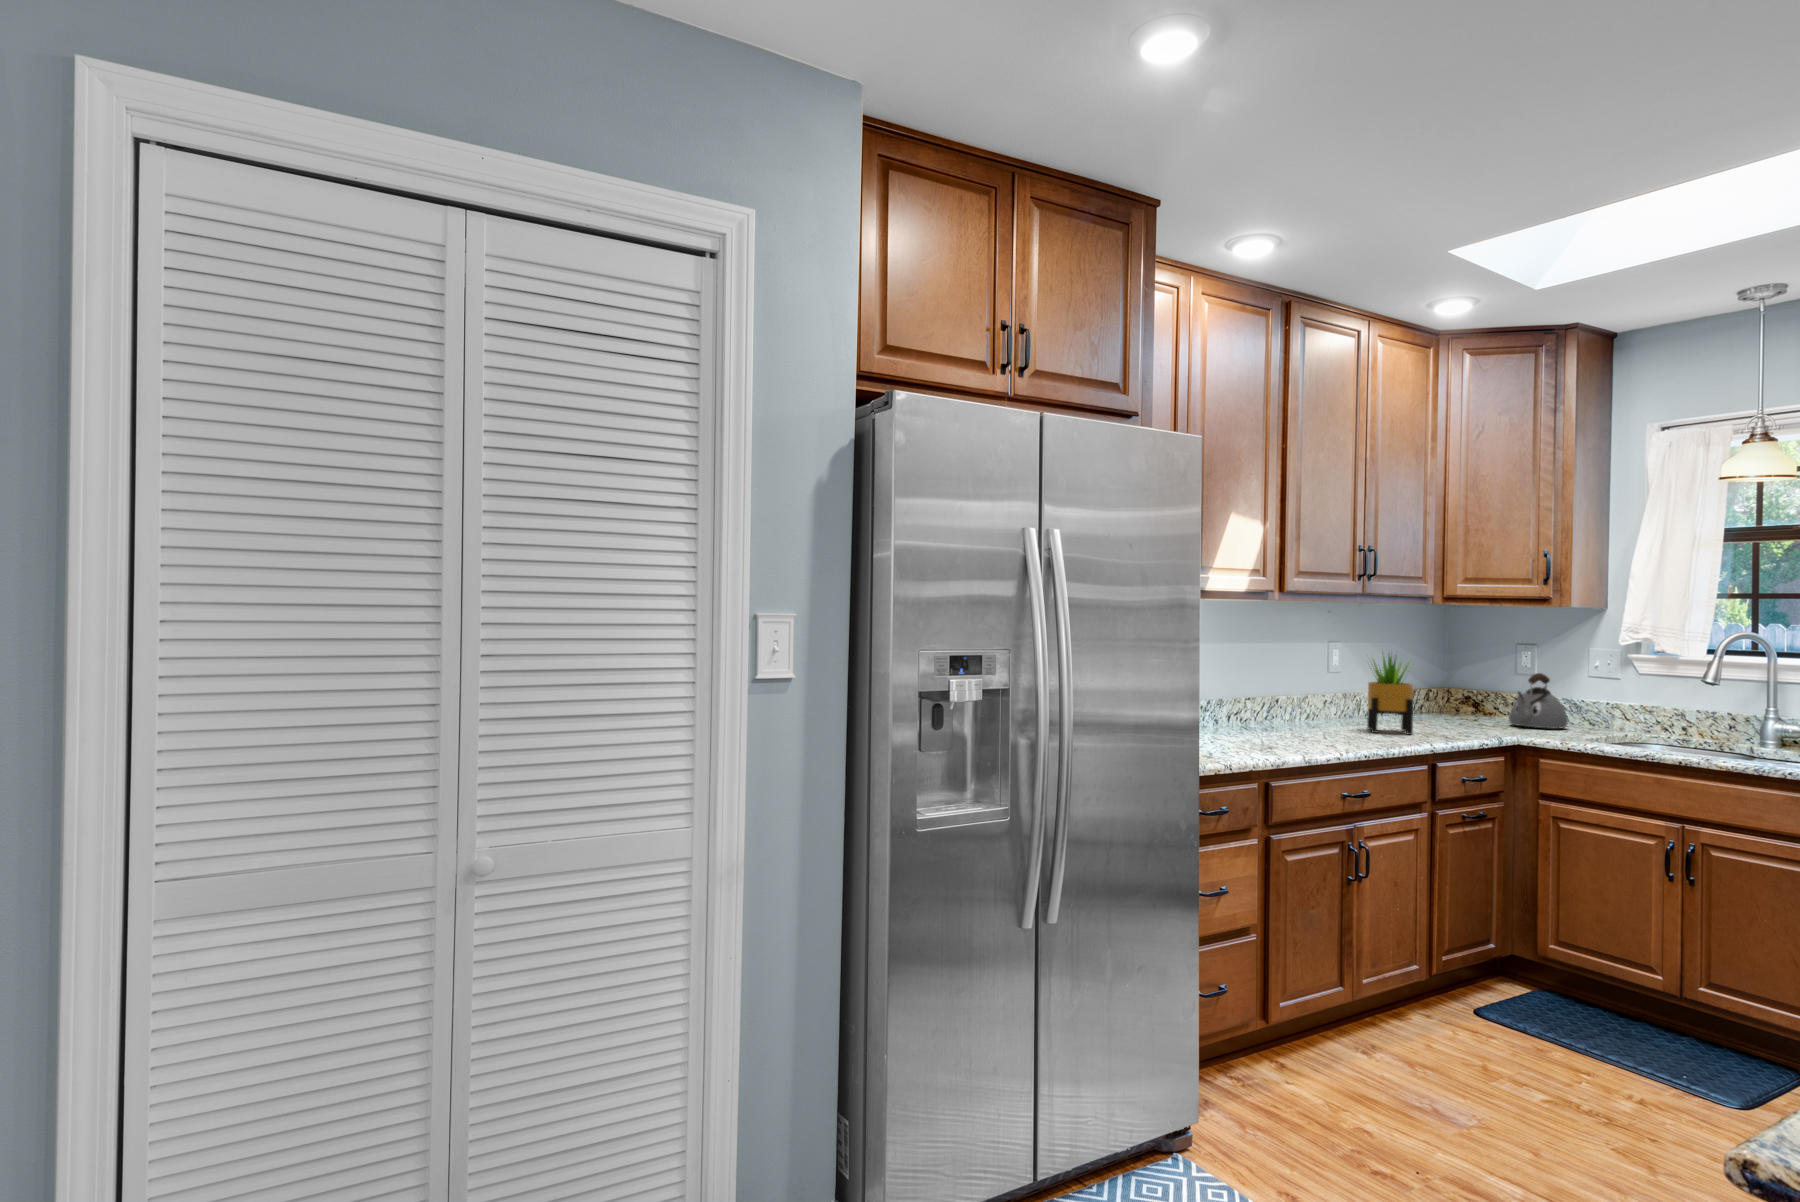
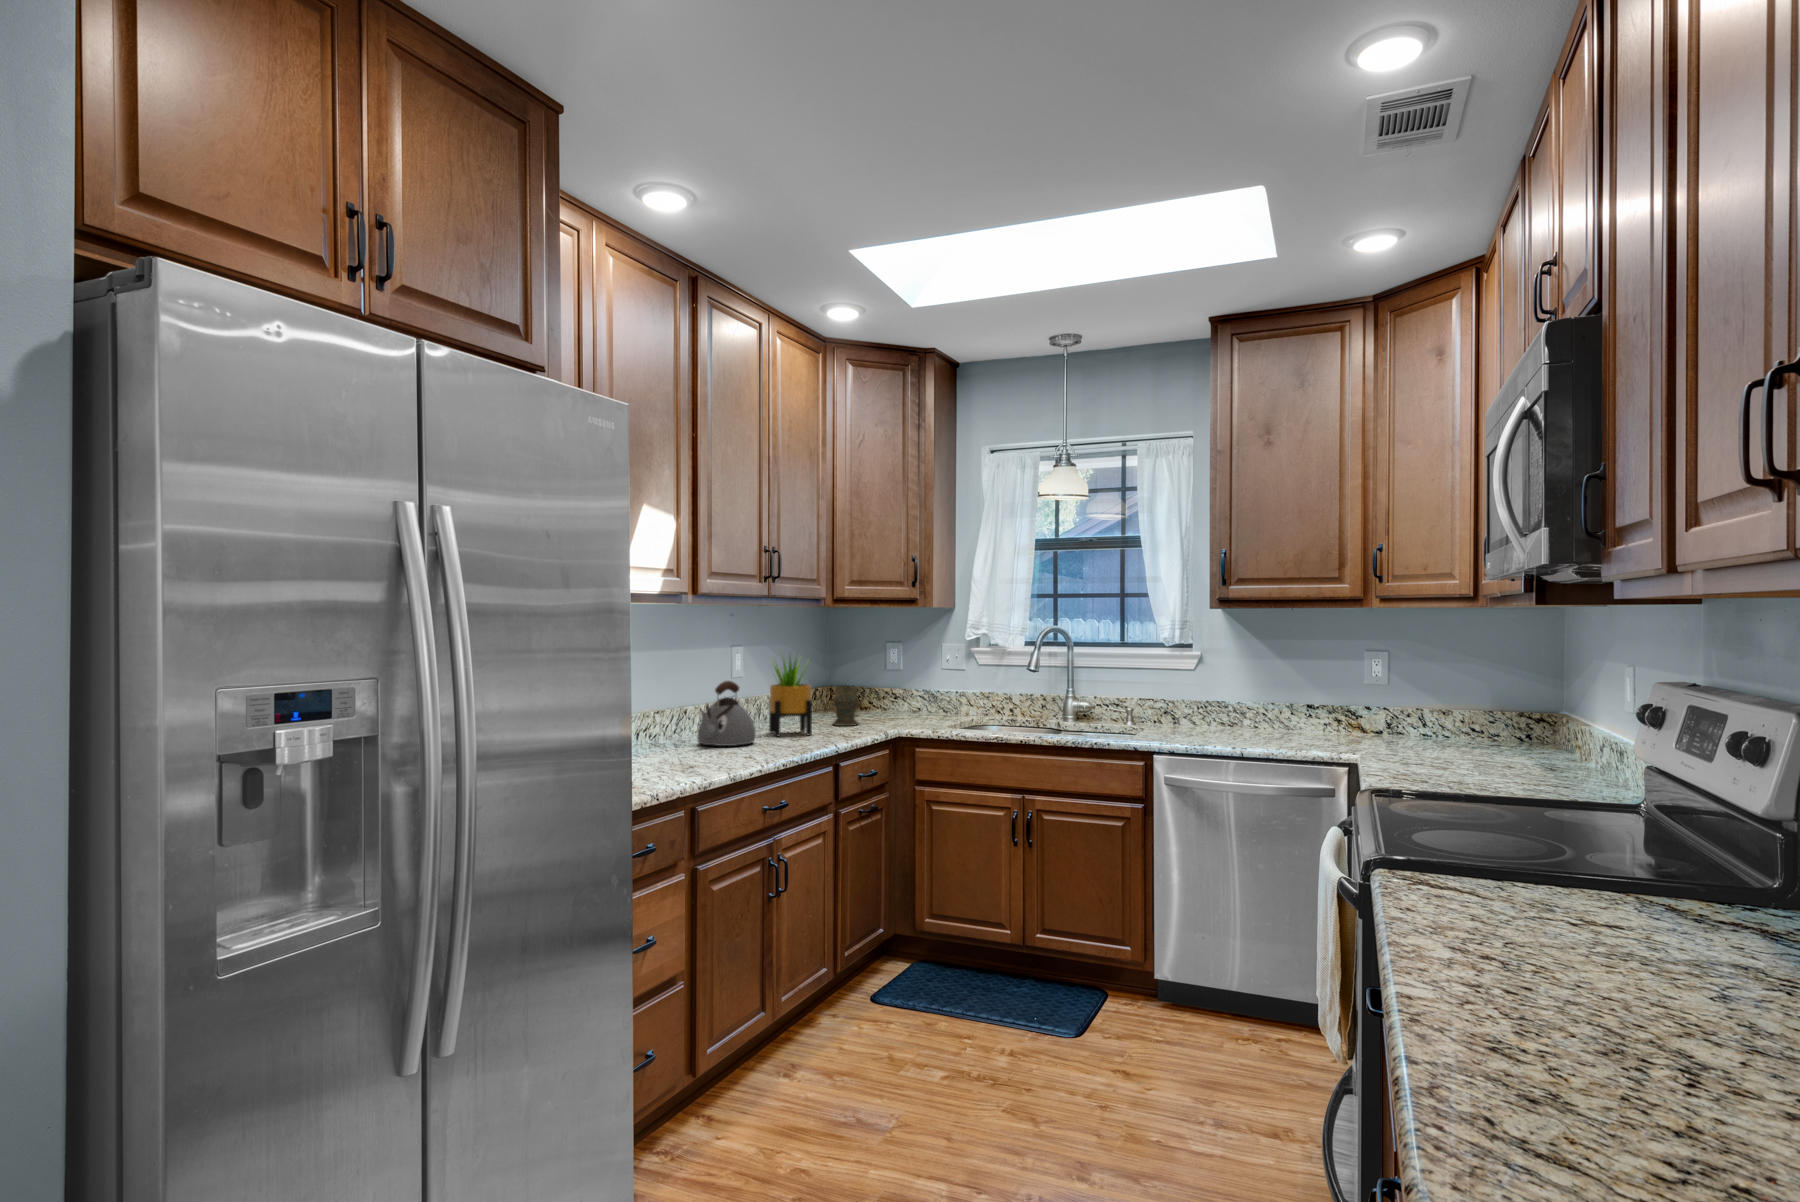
kettle: present [1509,673,1568,729] -> present [698,681,756,746]
mug: none [1443,688,1483,730] -> present [833,686,865,726]

